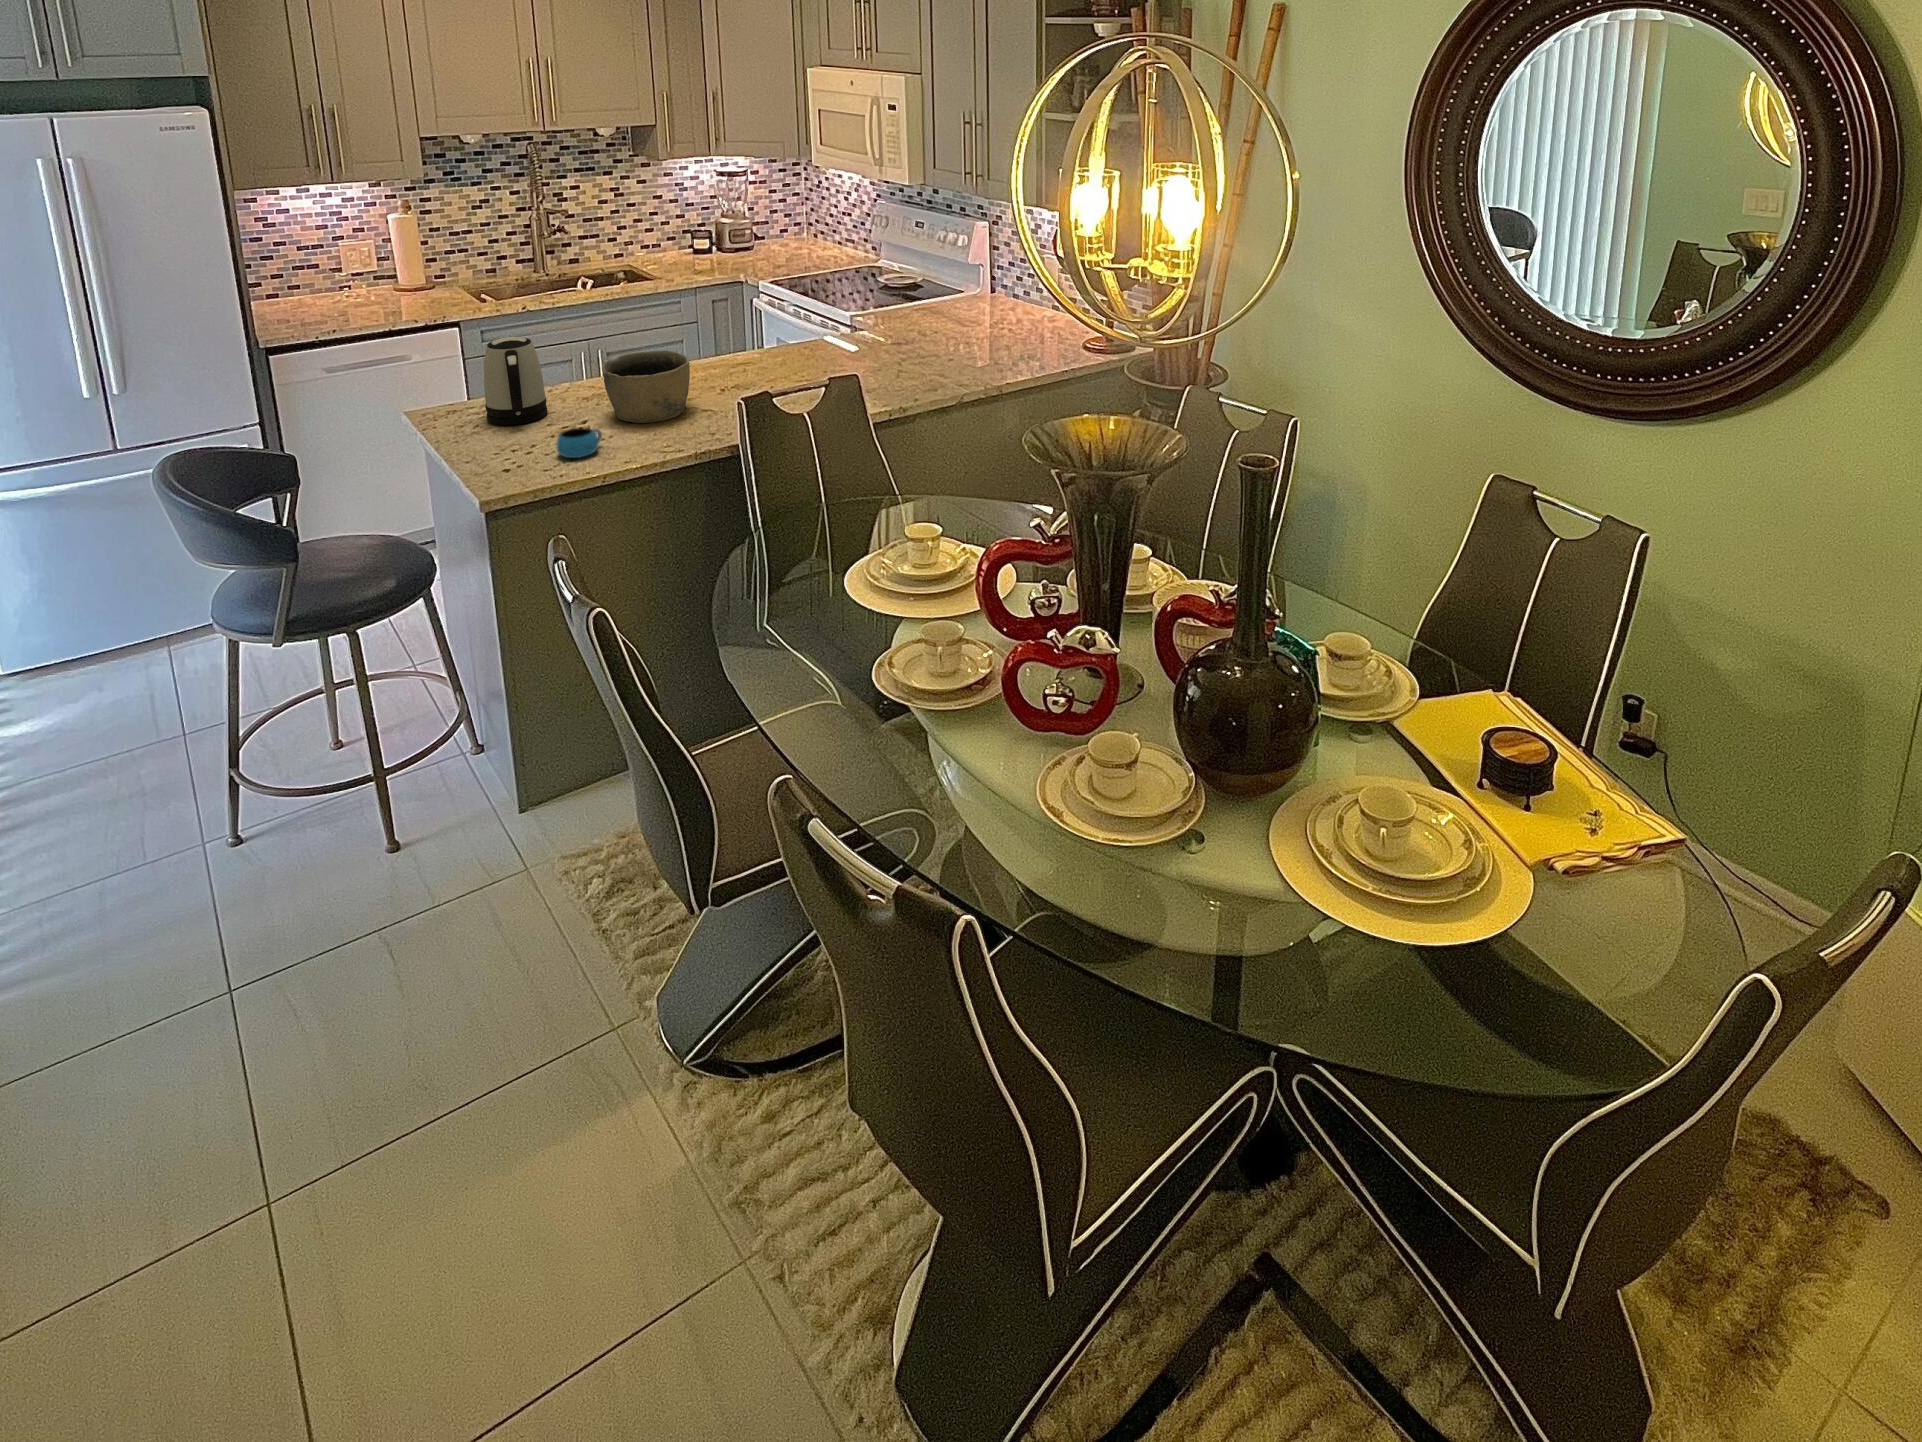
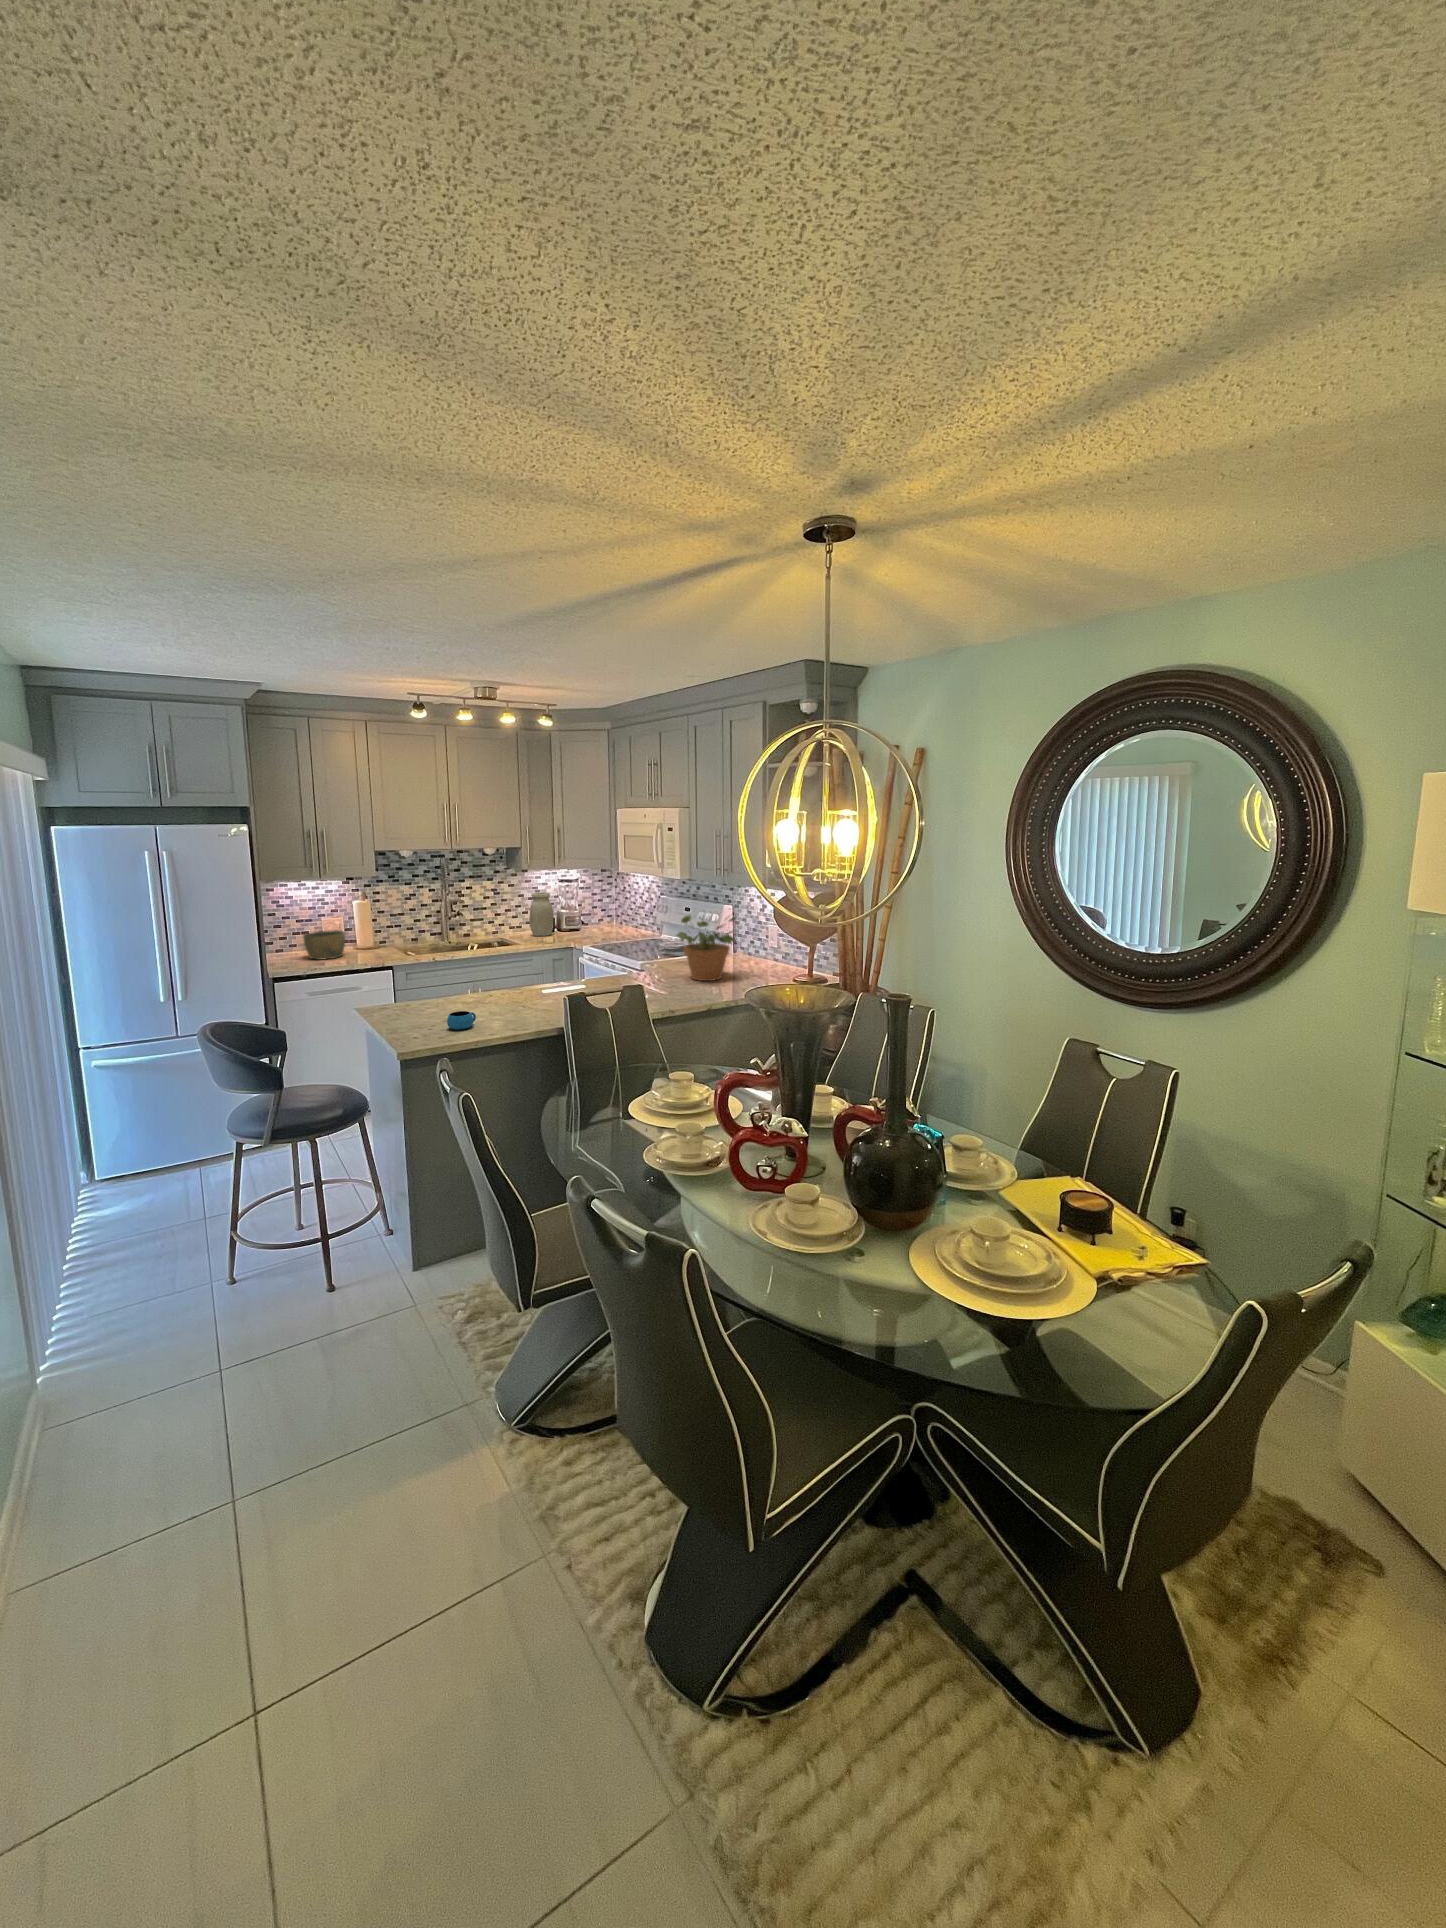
jar: none [676,194,714,263] -> present [530,892,553,936]
potted plant: none [911,250,1021,355] -> present [677,915,736,981]
kettle: present [484,337,548,425] -> none [405,958,443,1013]
bowl: present [602,351,690,423] -> present [303,930,345,960]

